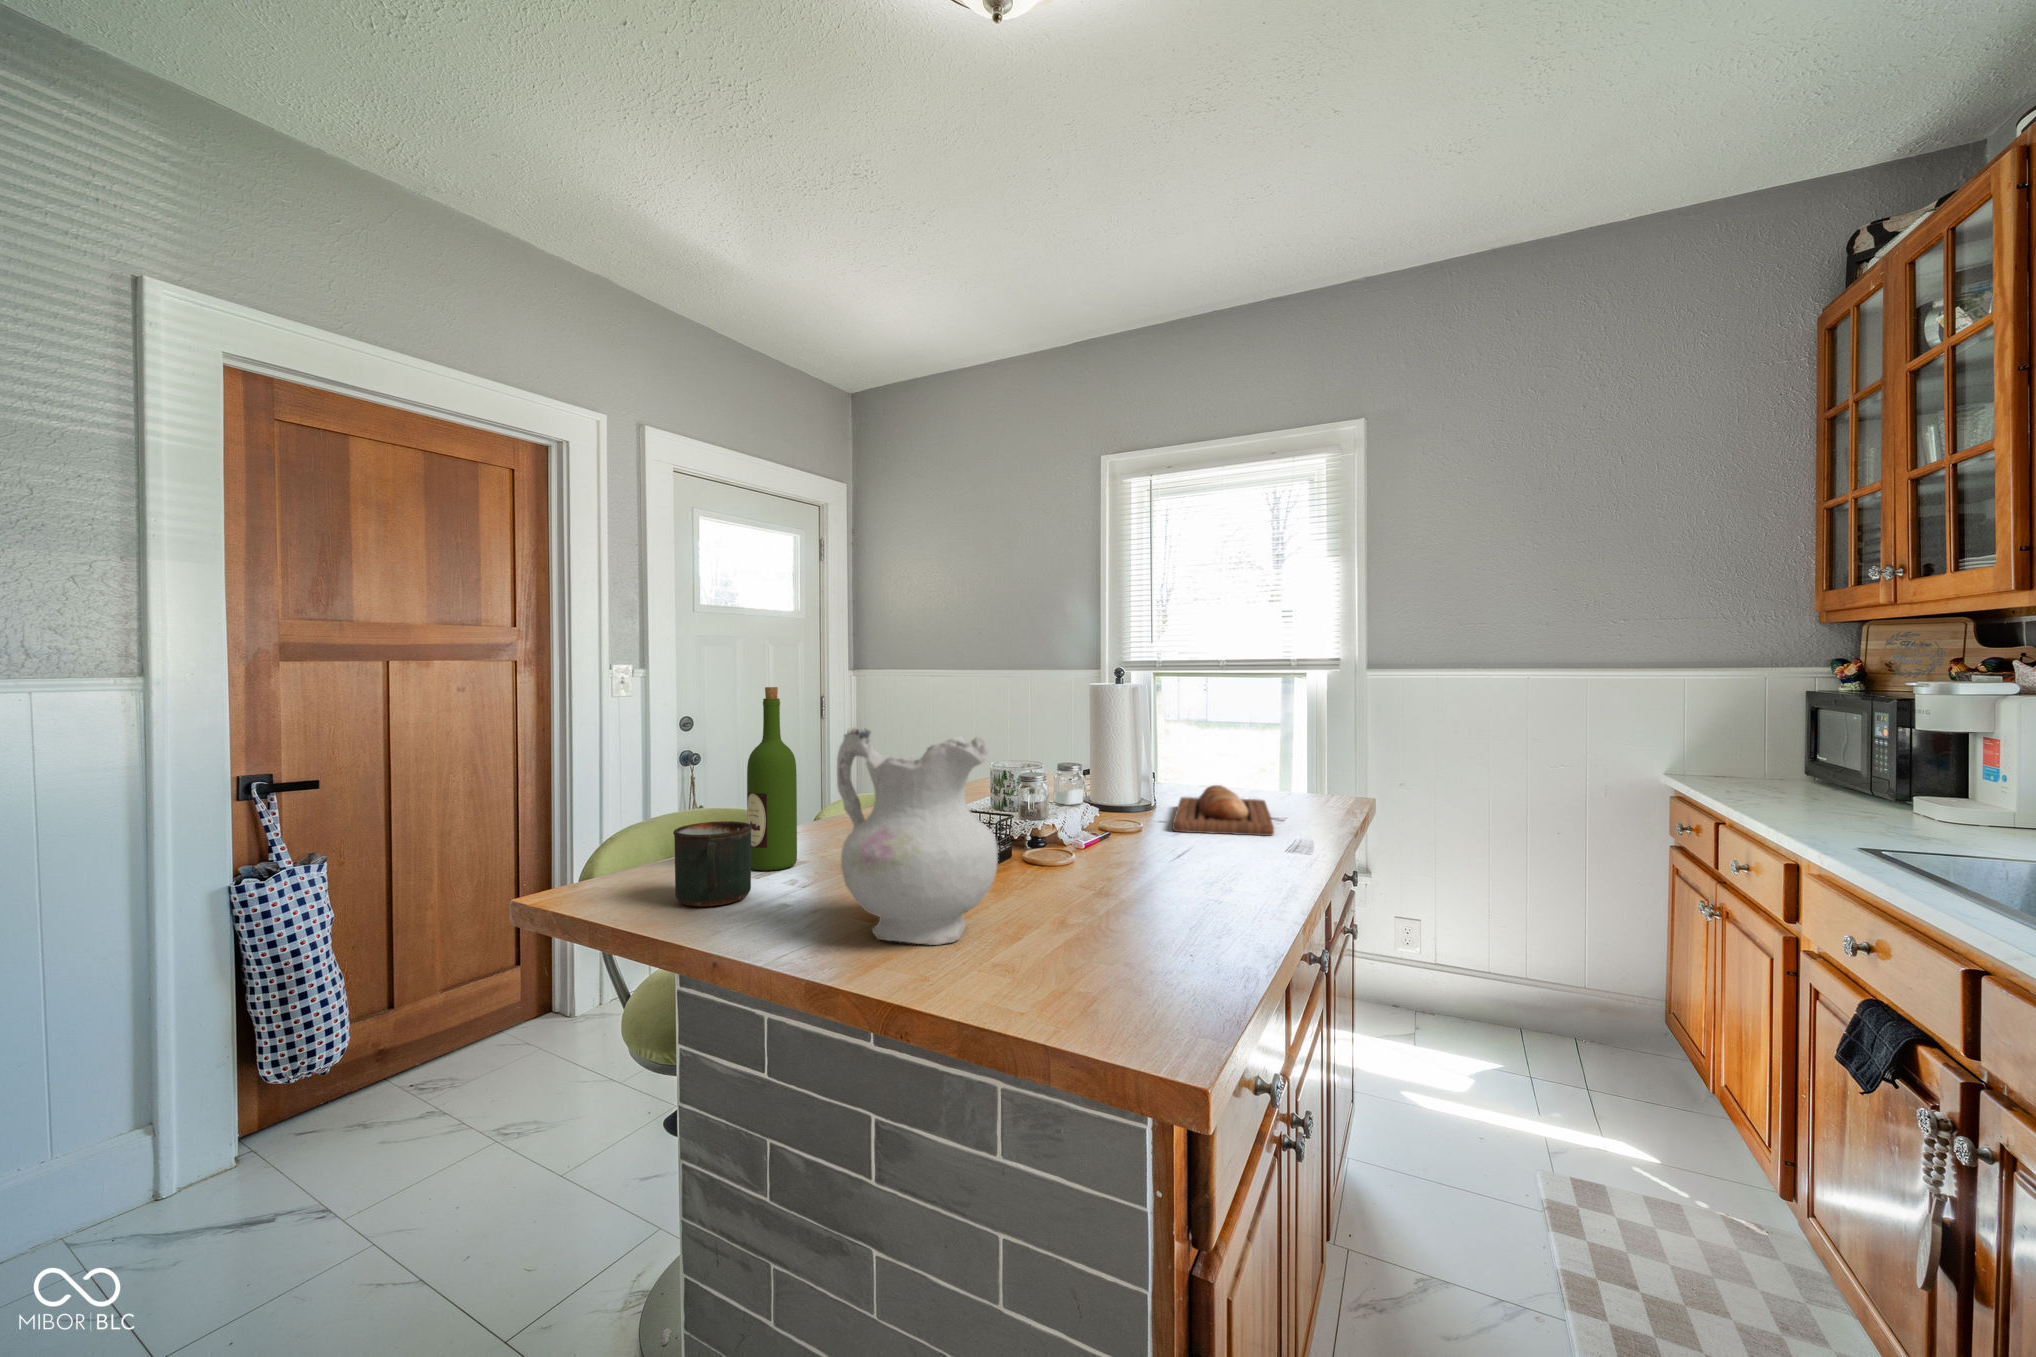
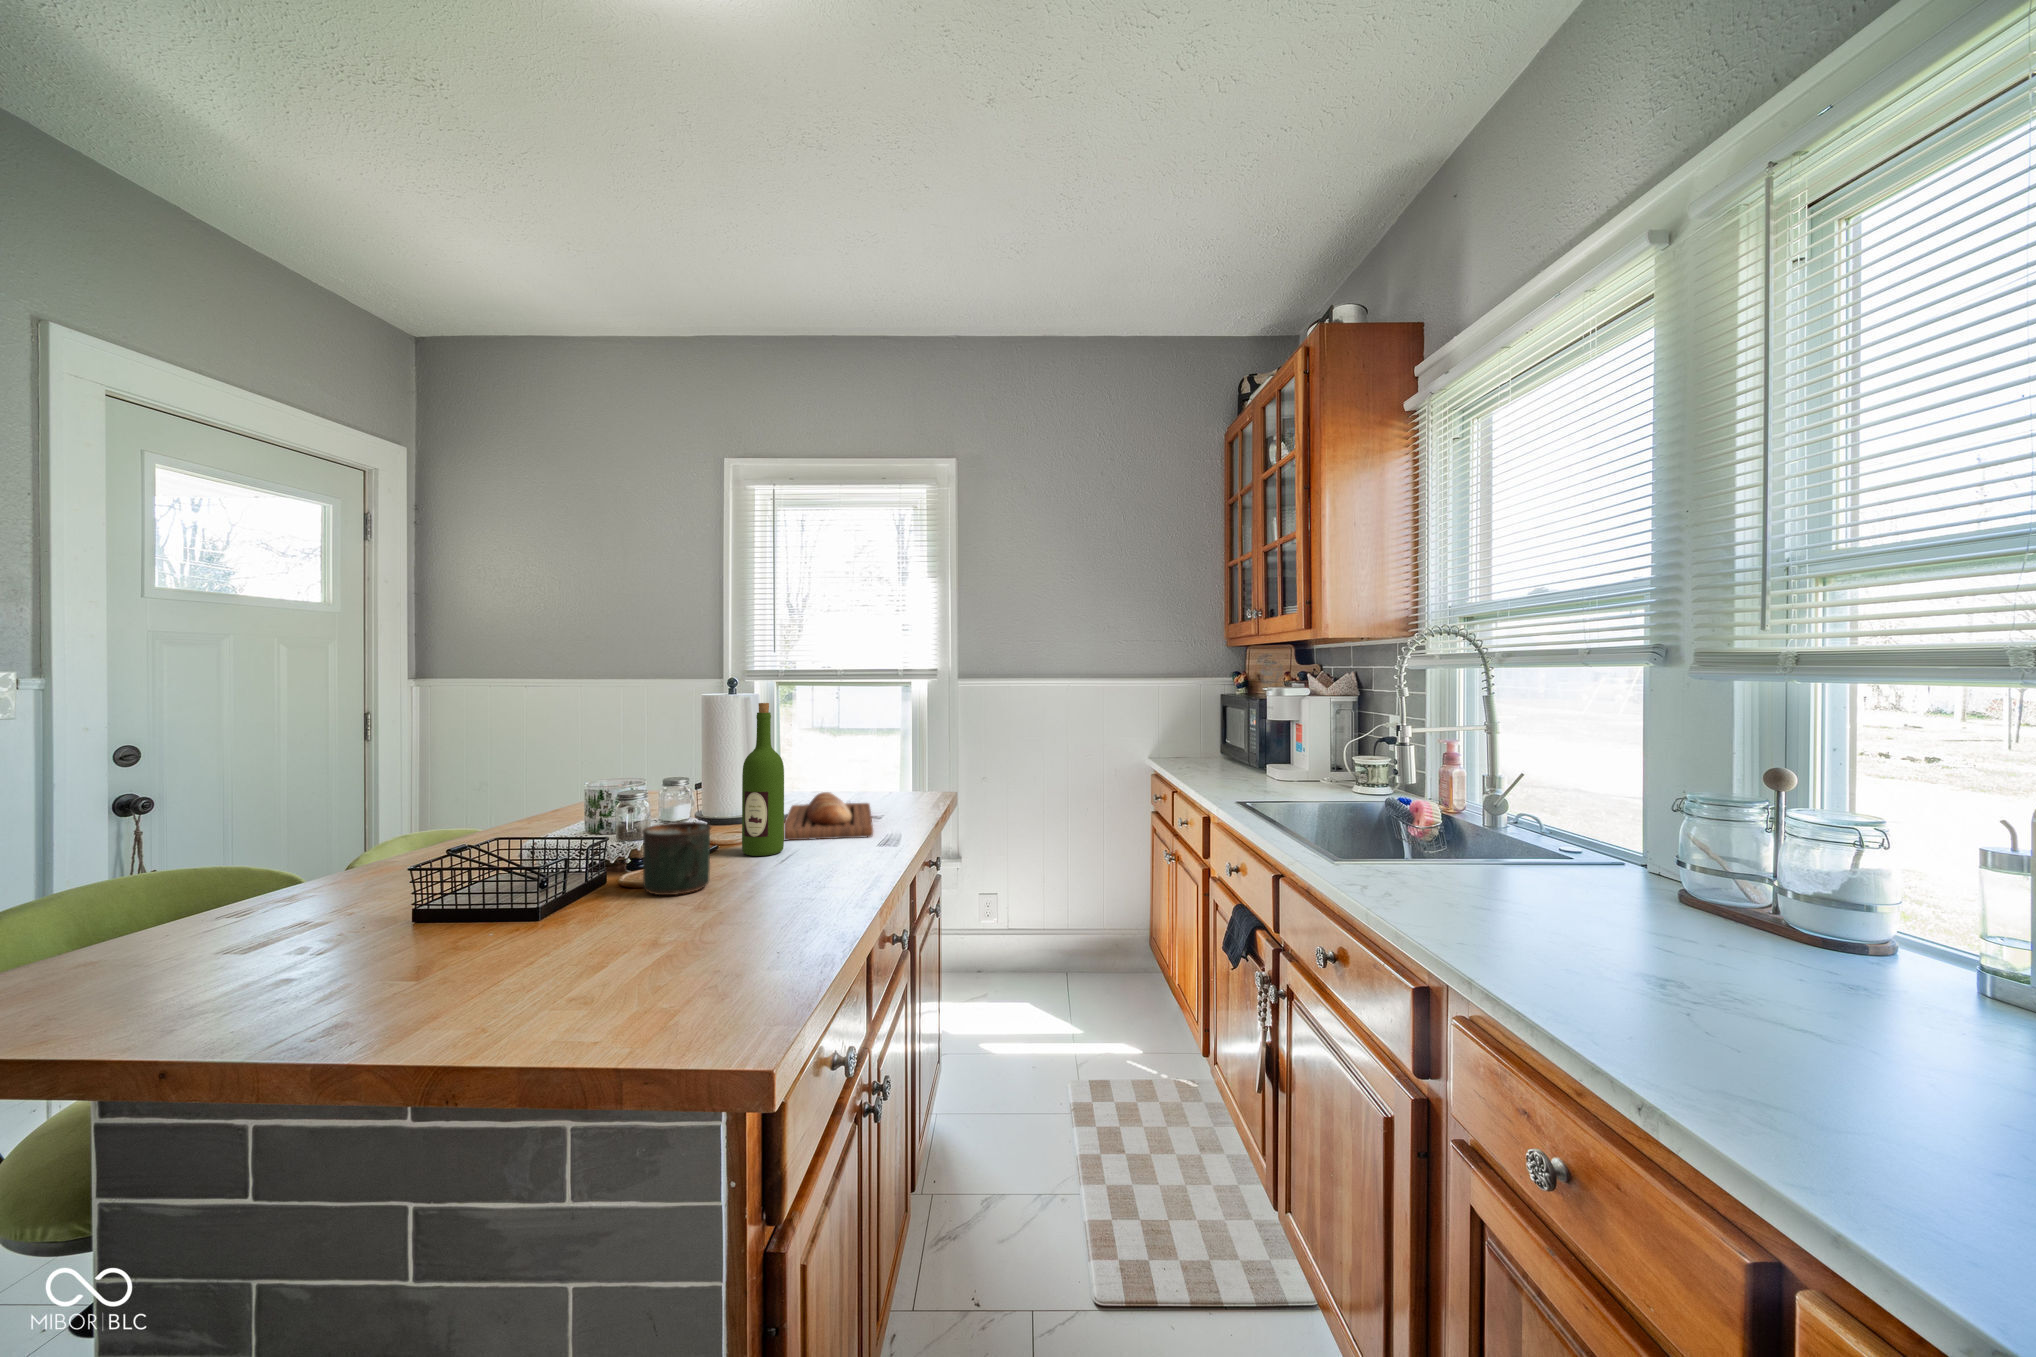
wine bottle: present [747,687,797,870] -> present [742,703,784,856]
ceramic pitcher: present [837,728,998,945] -> none [374,764,580,996]
mug: present [673,821,752,906] -> present [642,822,711,895]

